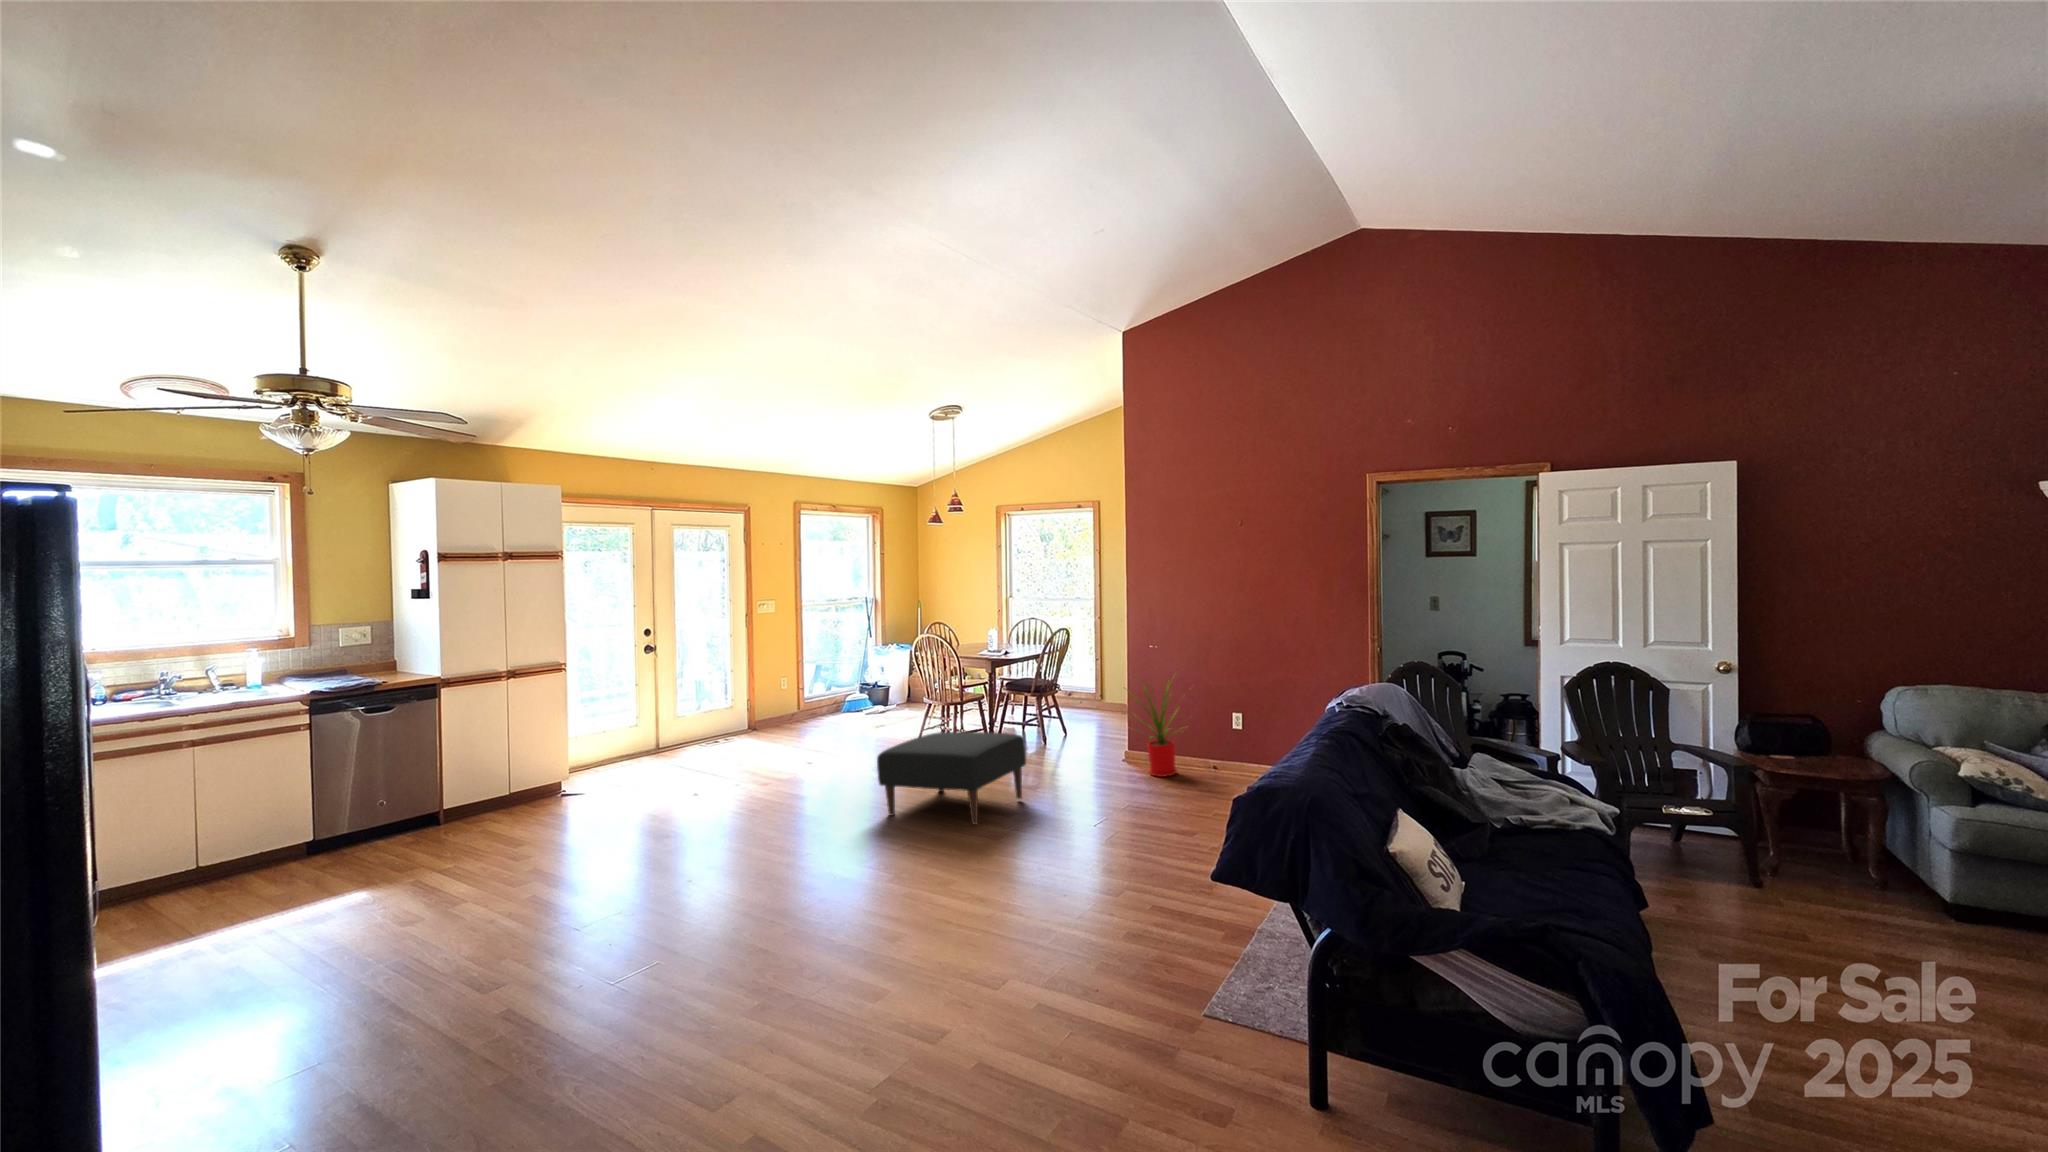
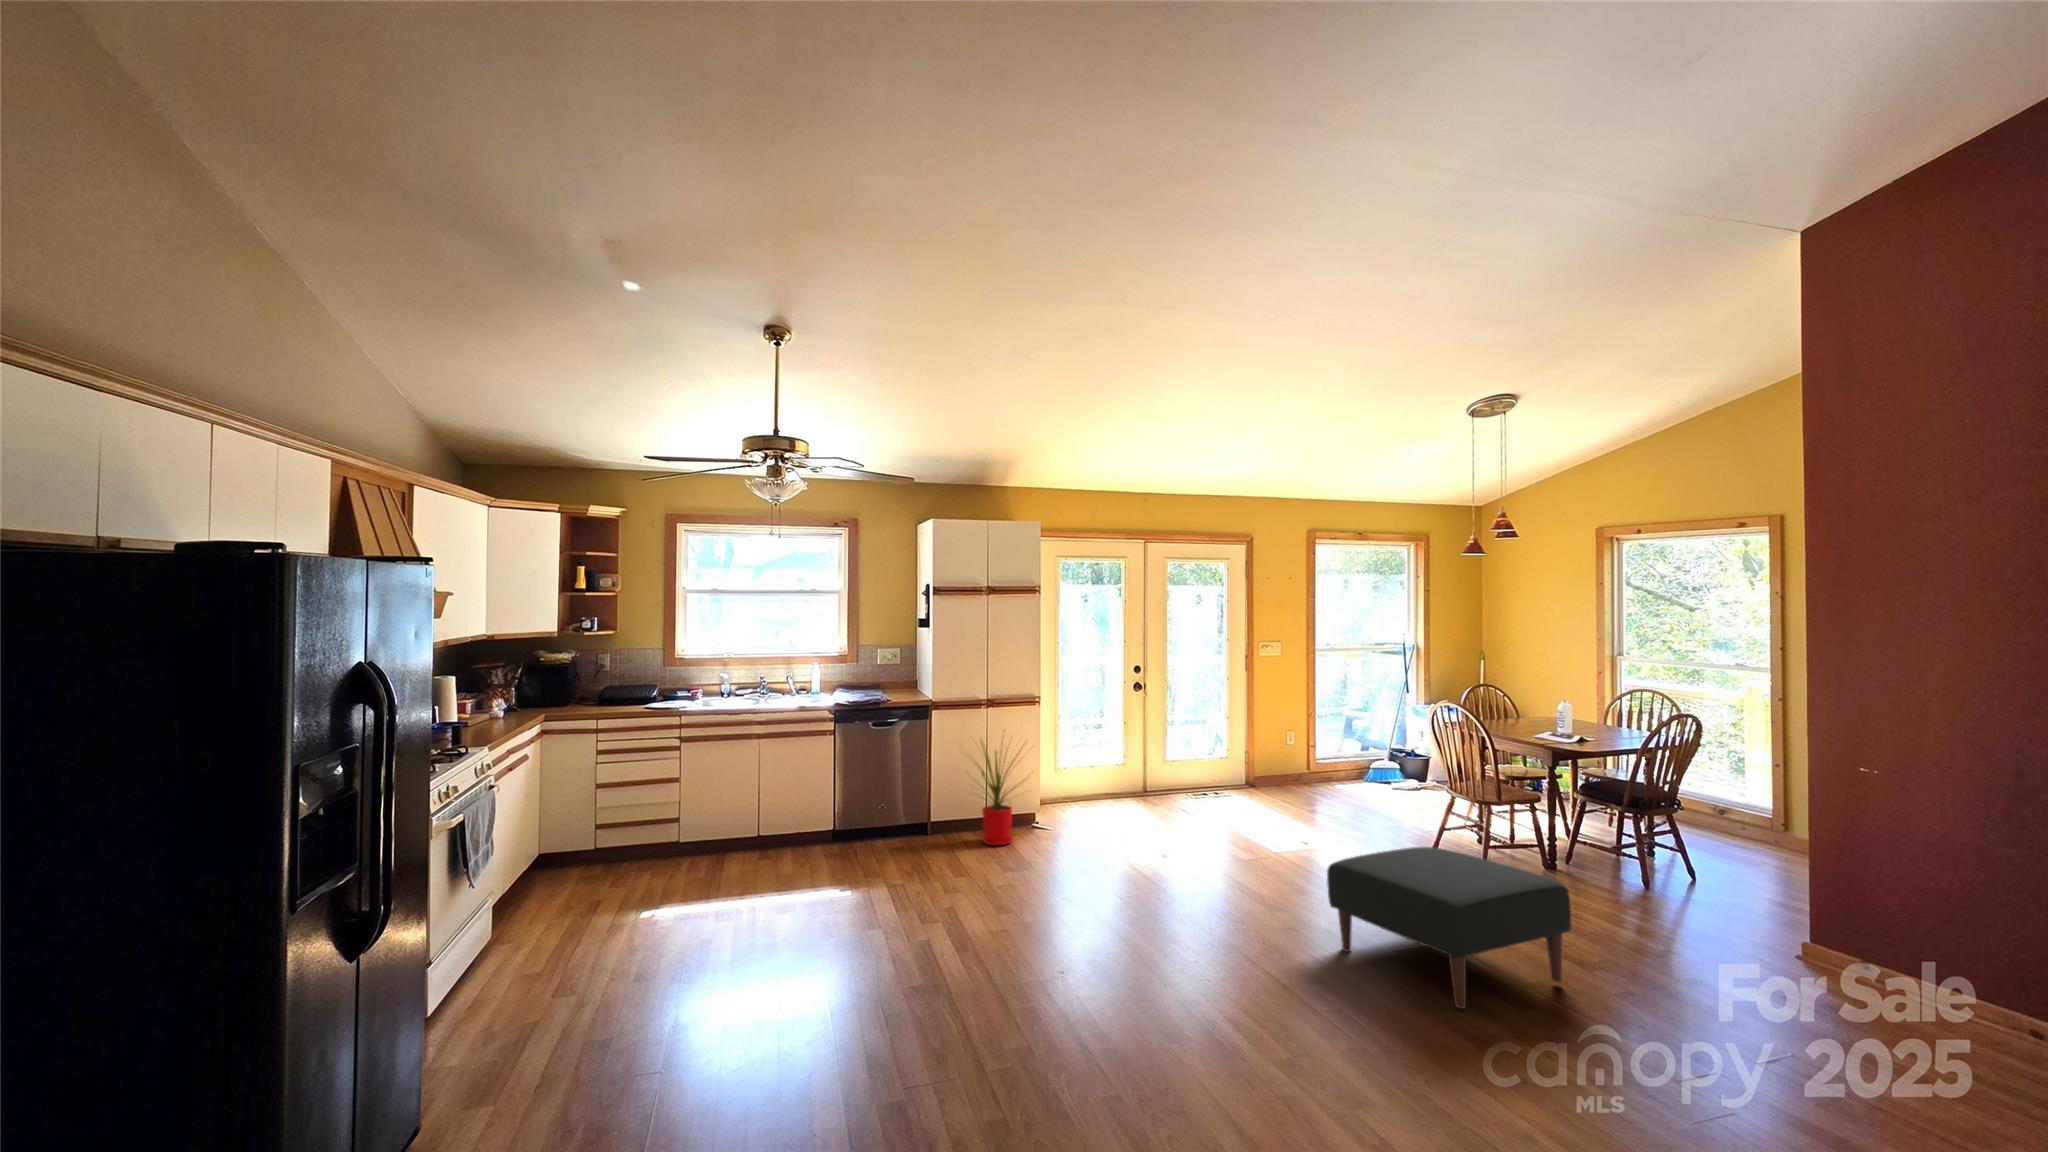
house plant: present [1124,680,1182,777] -> present [967,740,1030,845]

